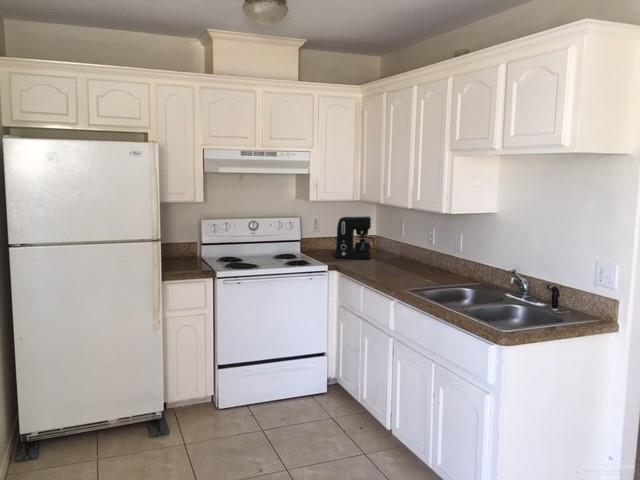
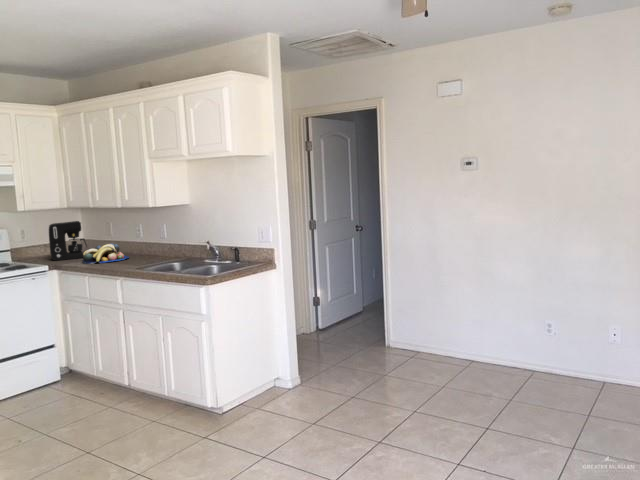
fruit bowl: none [363,248,416,272] -> present [83,243,129,264]

